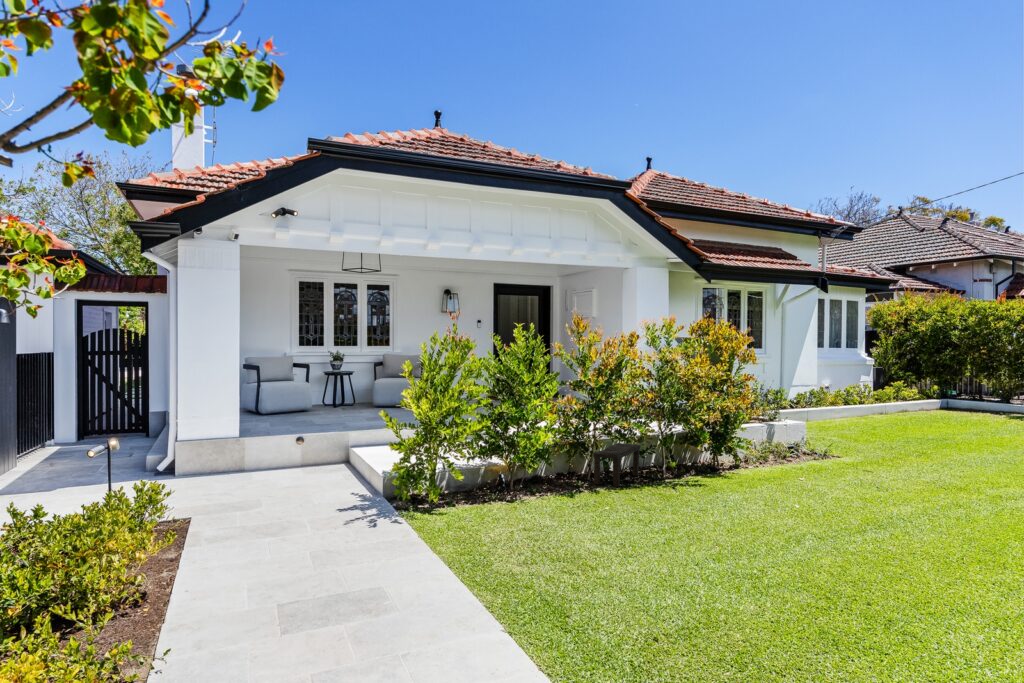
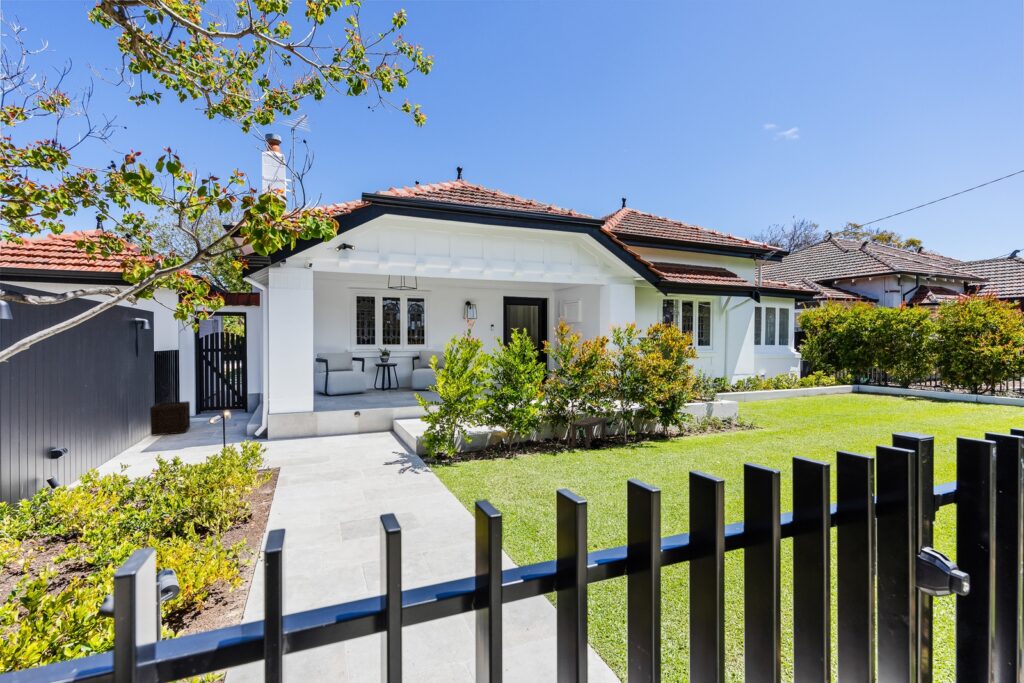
wooden crate: none [10,423,68,471] -> present [150,401,190,436]

